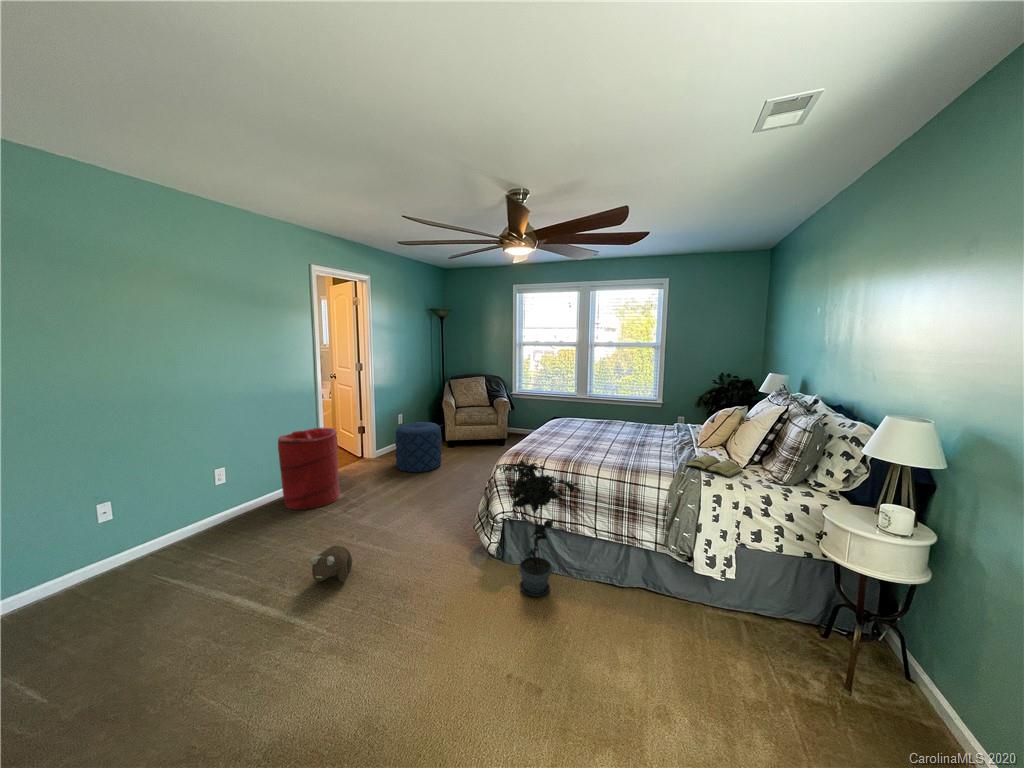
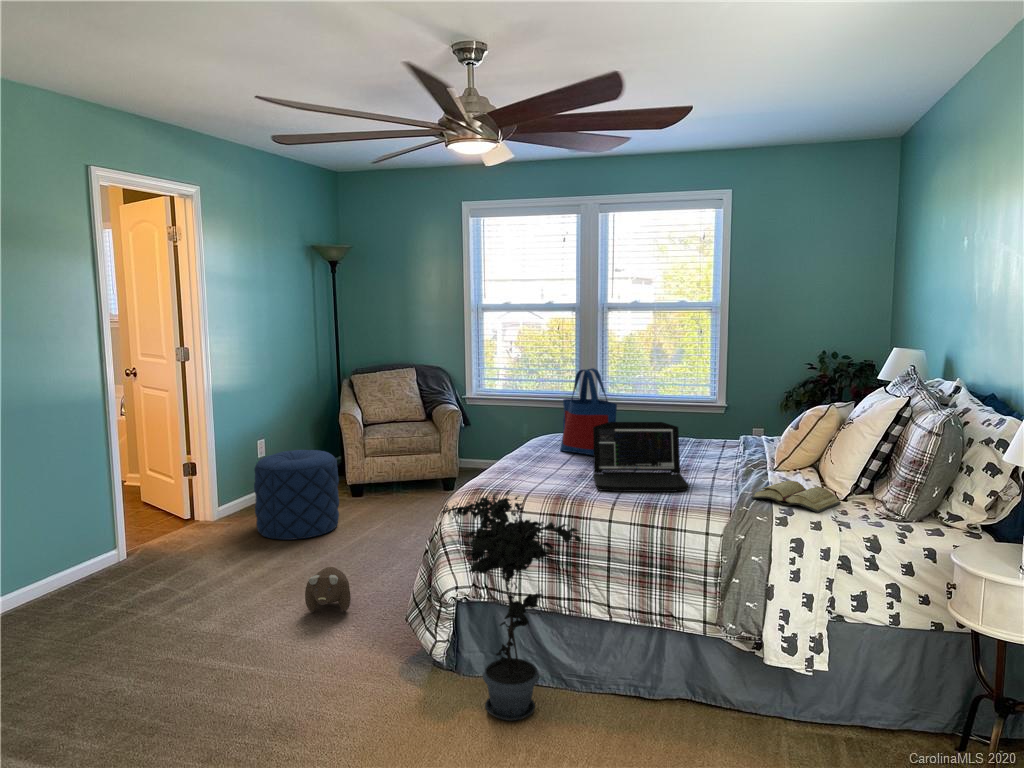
tote bag: none [566,382,601,435] -> present [560,368,617,456]
laptop: none [587,415,646,459] -> present [593,422,689,492]
laundry hamper: present [278,428,340,510] -> none [43,462,159,608]
plush toy: present [310,546,352,582] -> present [305,567,351,612]

